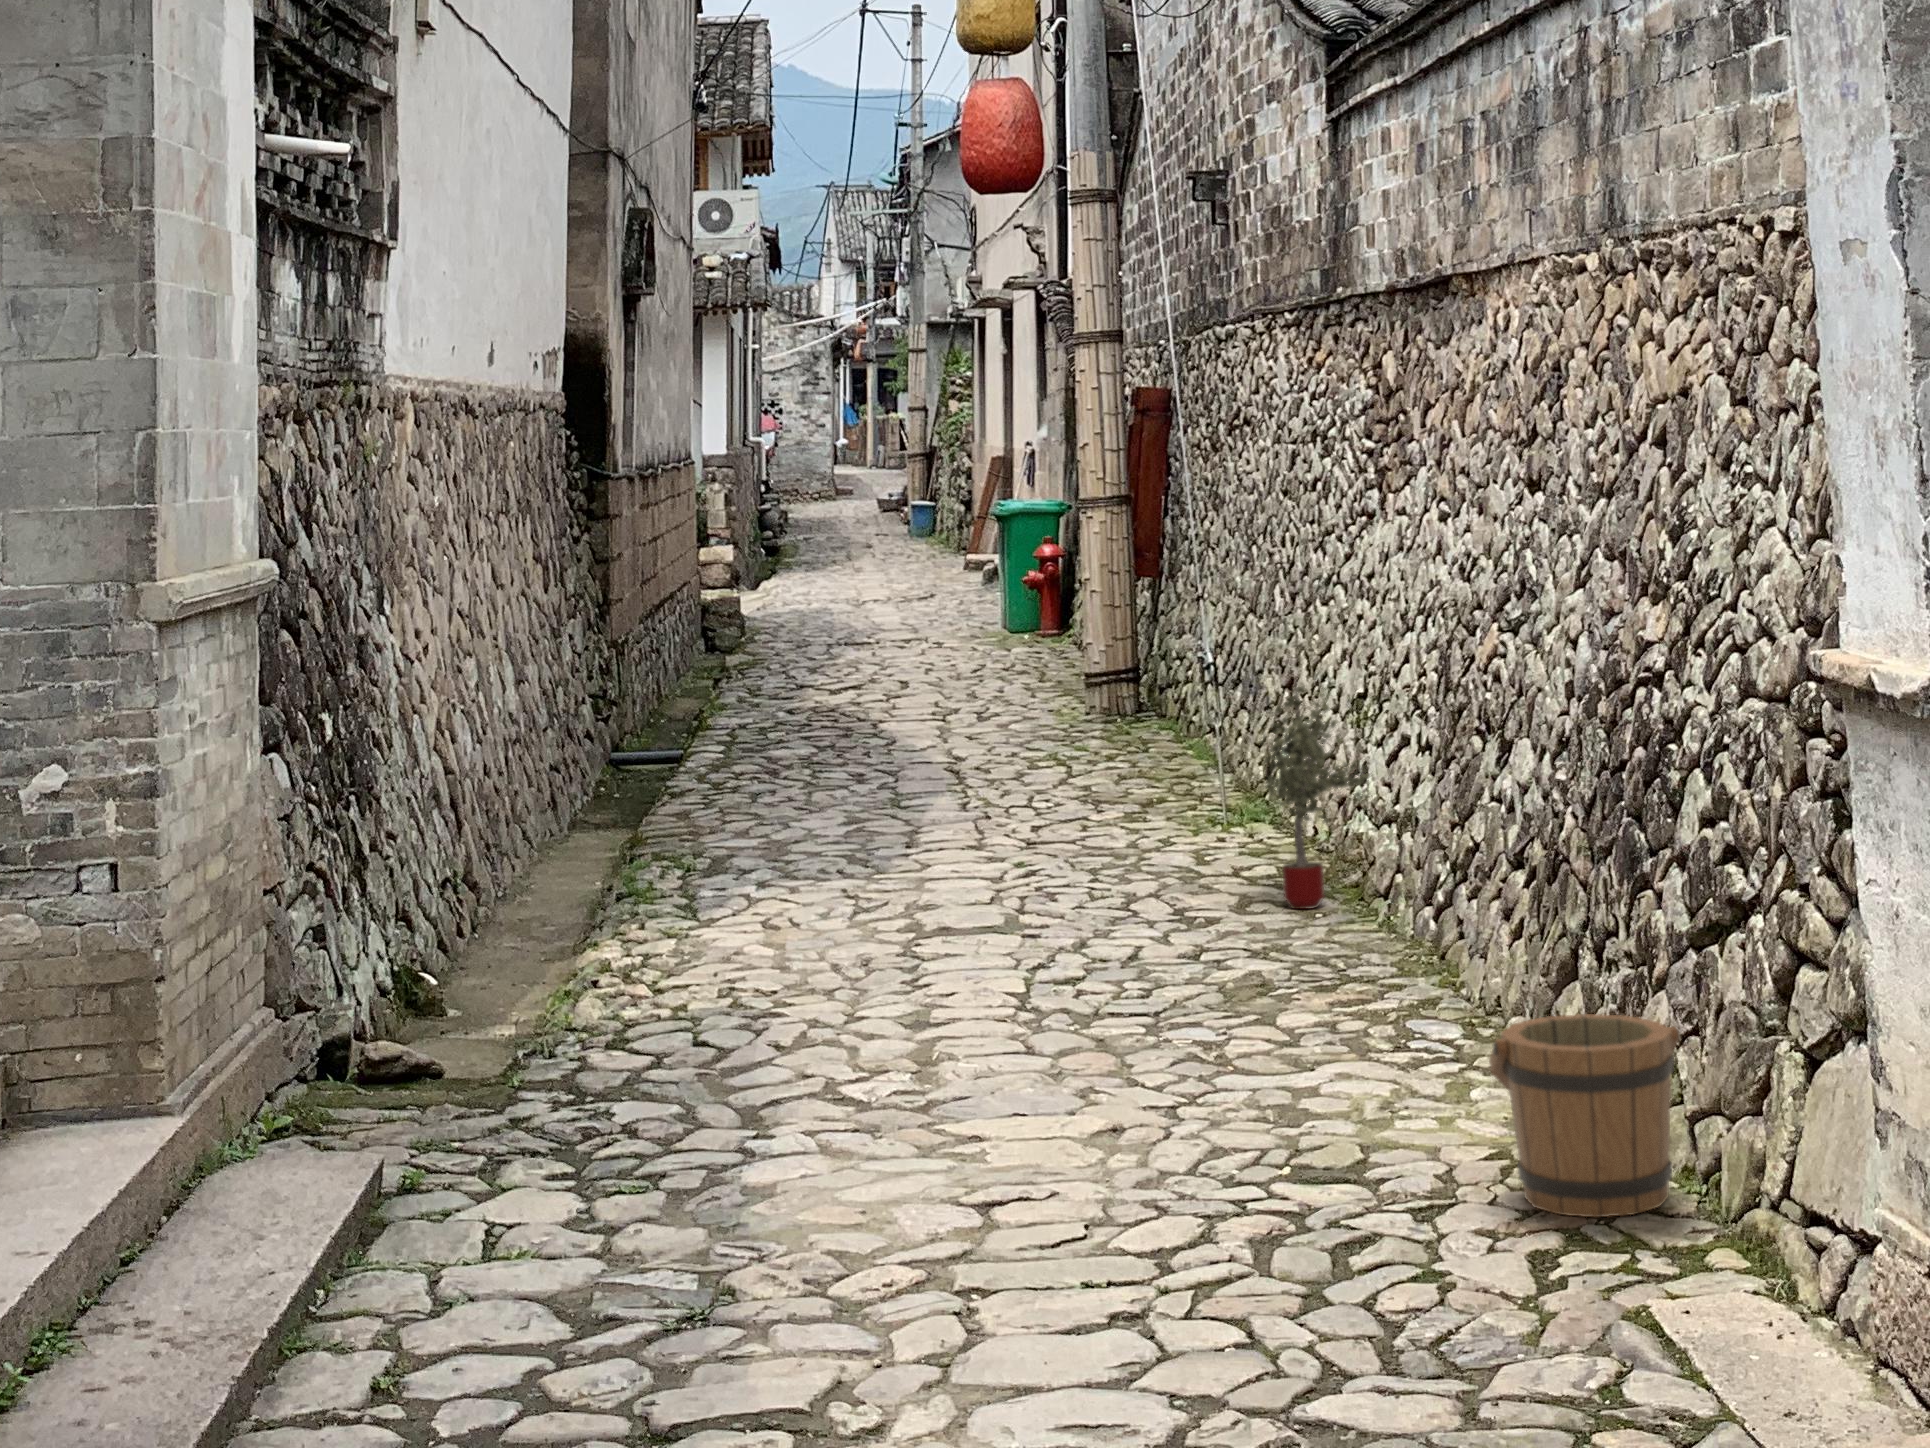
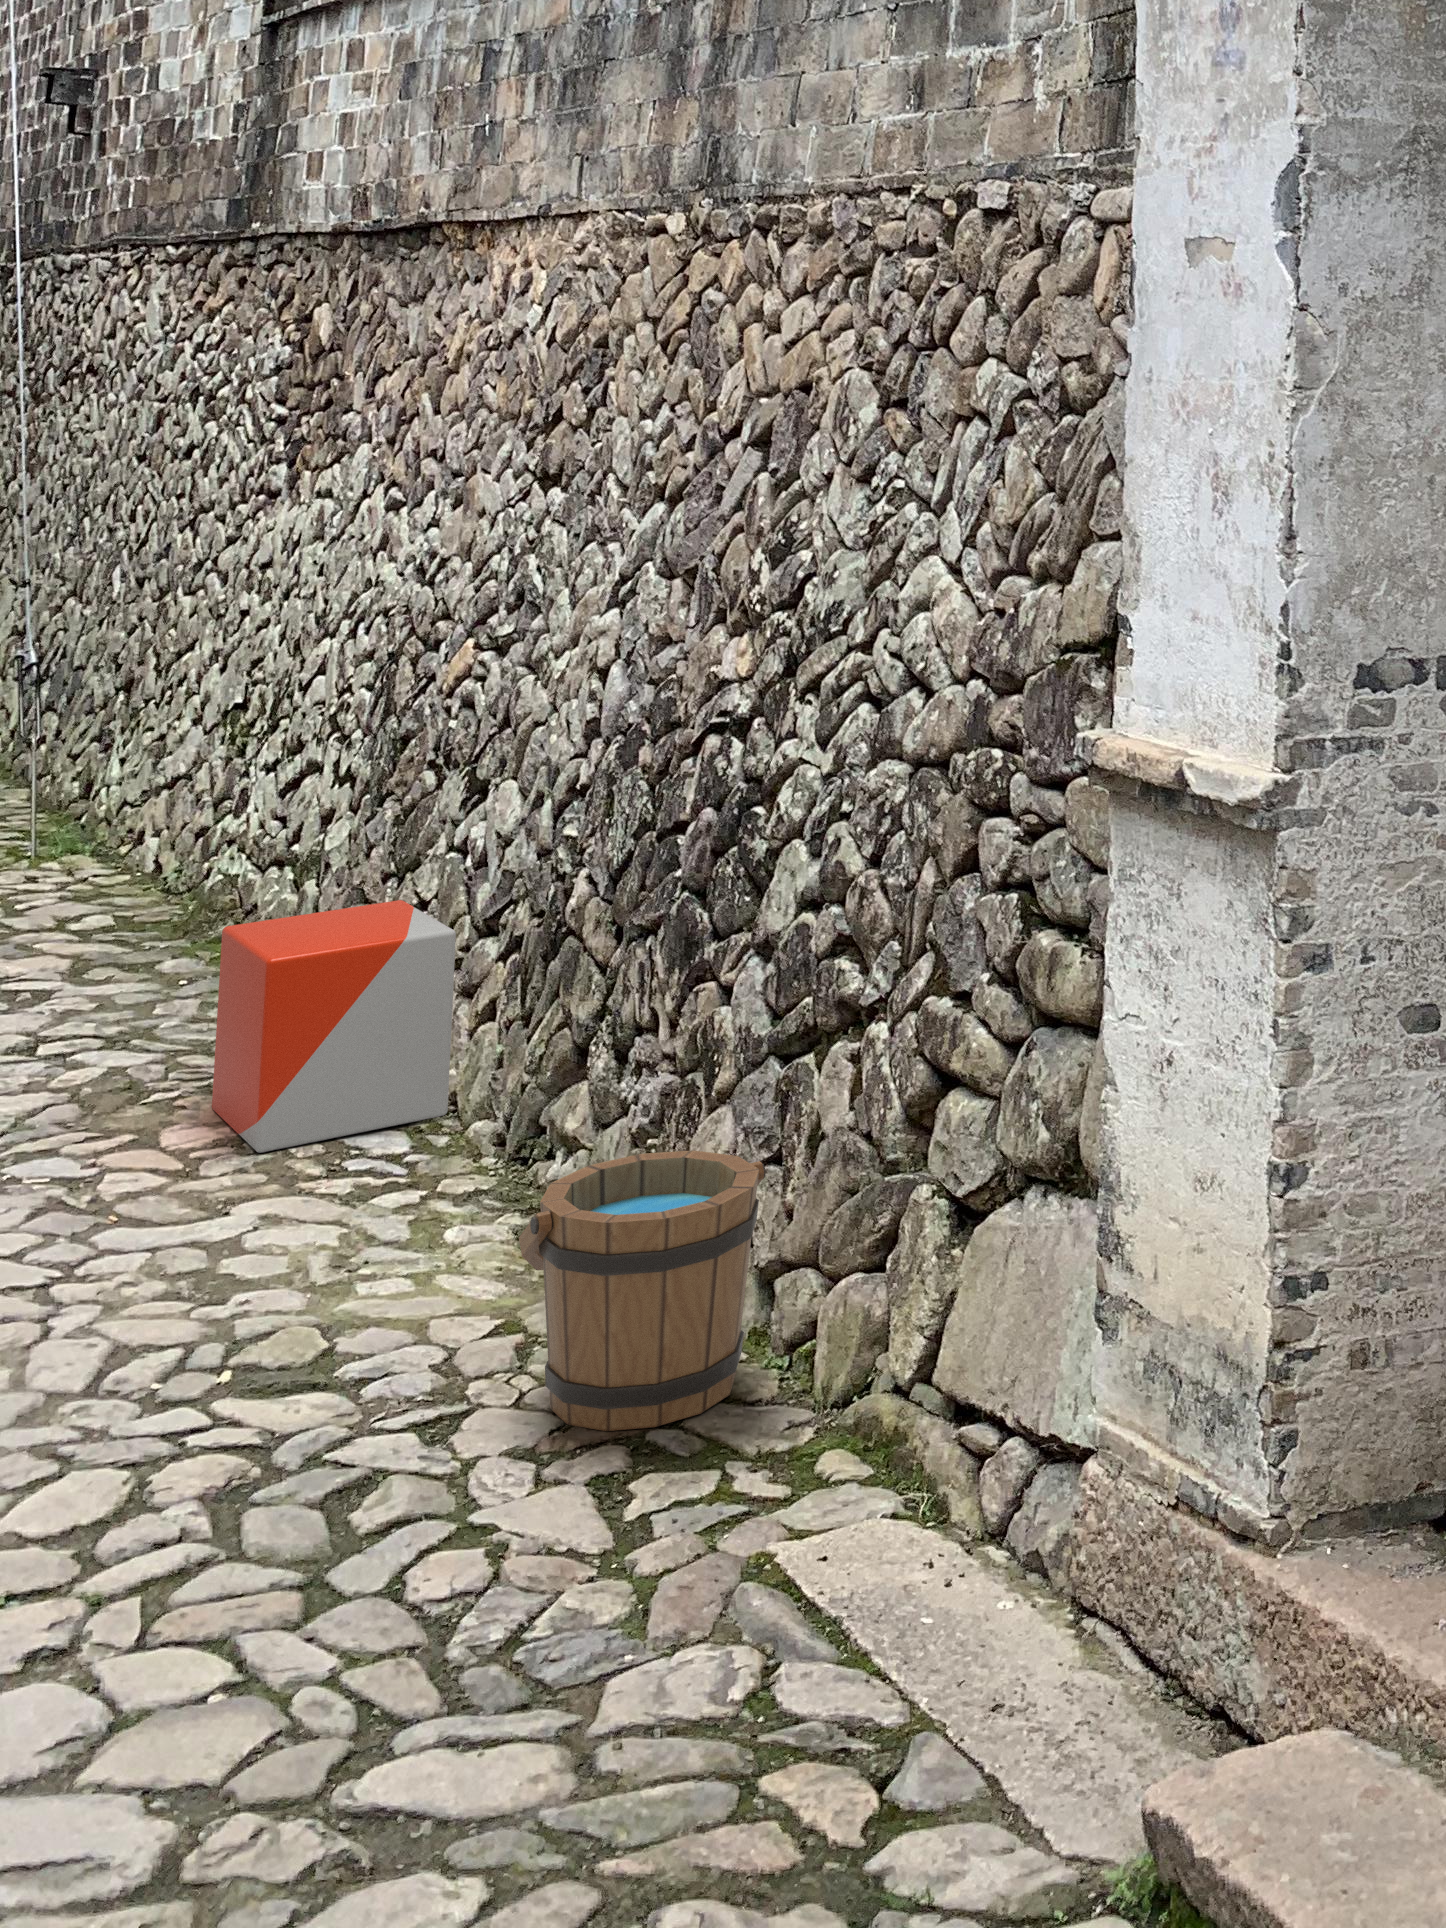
potted tree: present [1261,686,1371,909] -> none [106,701,266,975]
stool: none [1322,842,1500,1026] -> present [212,900,456,1153]

